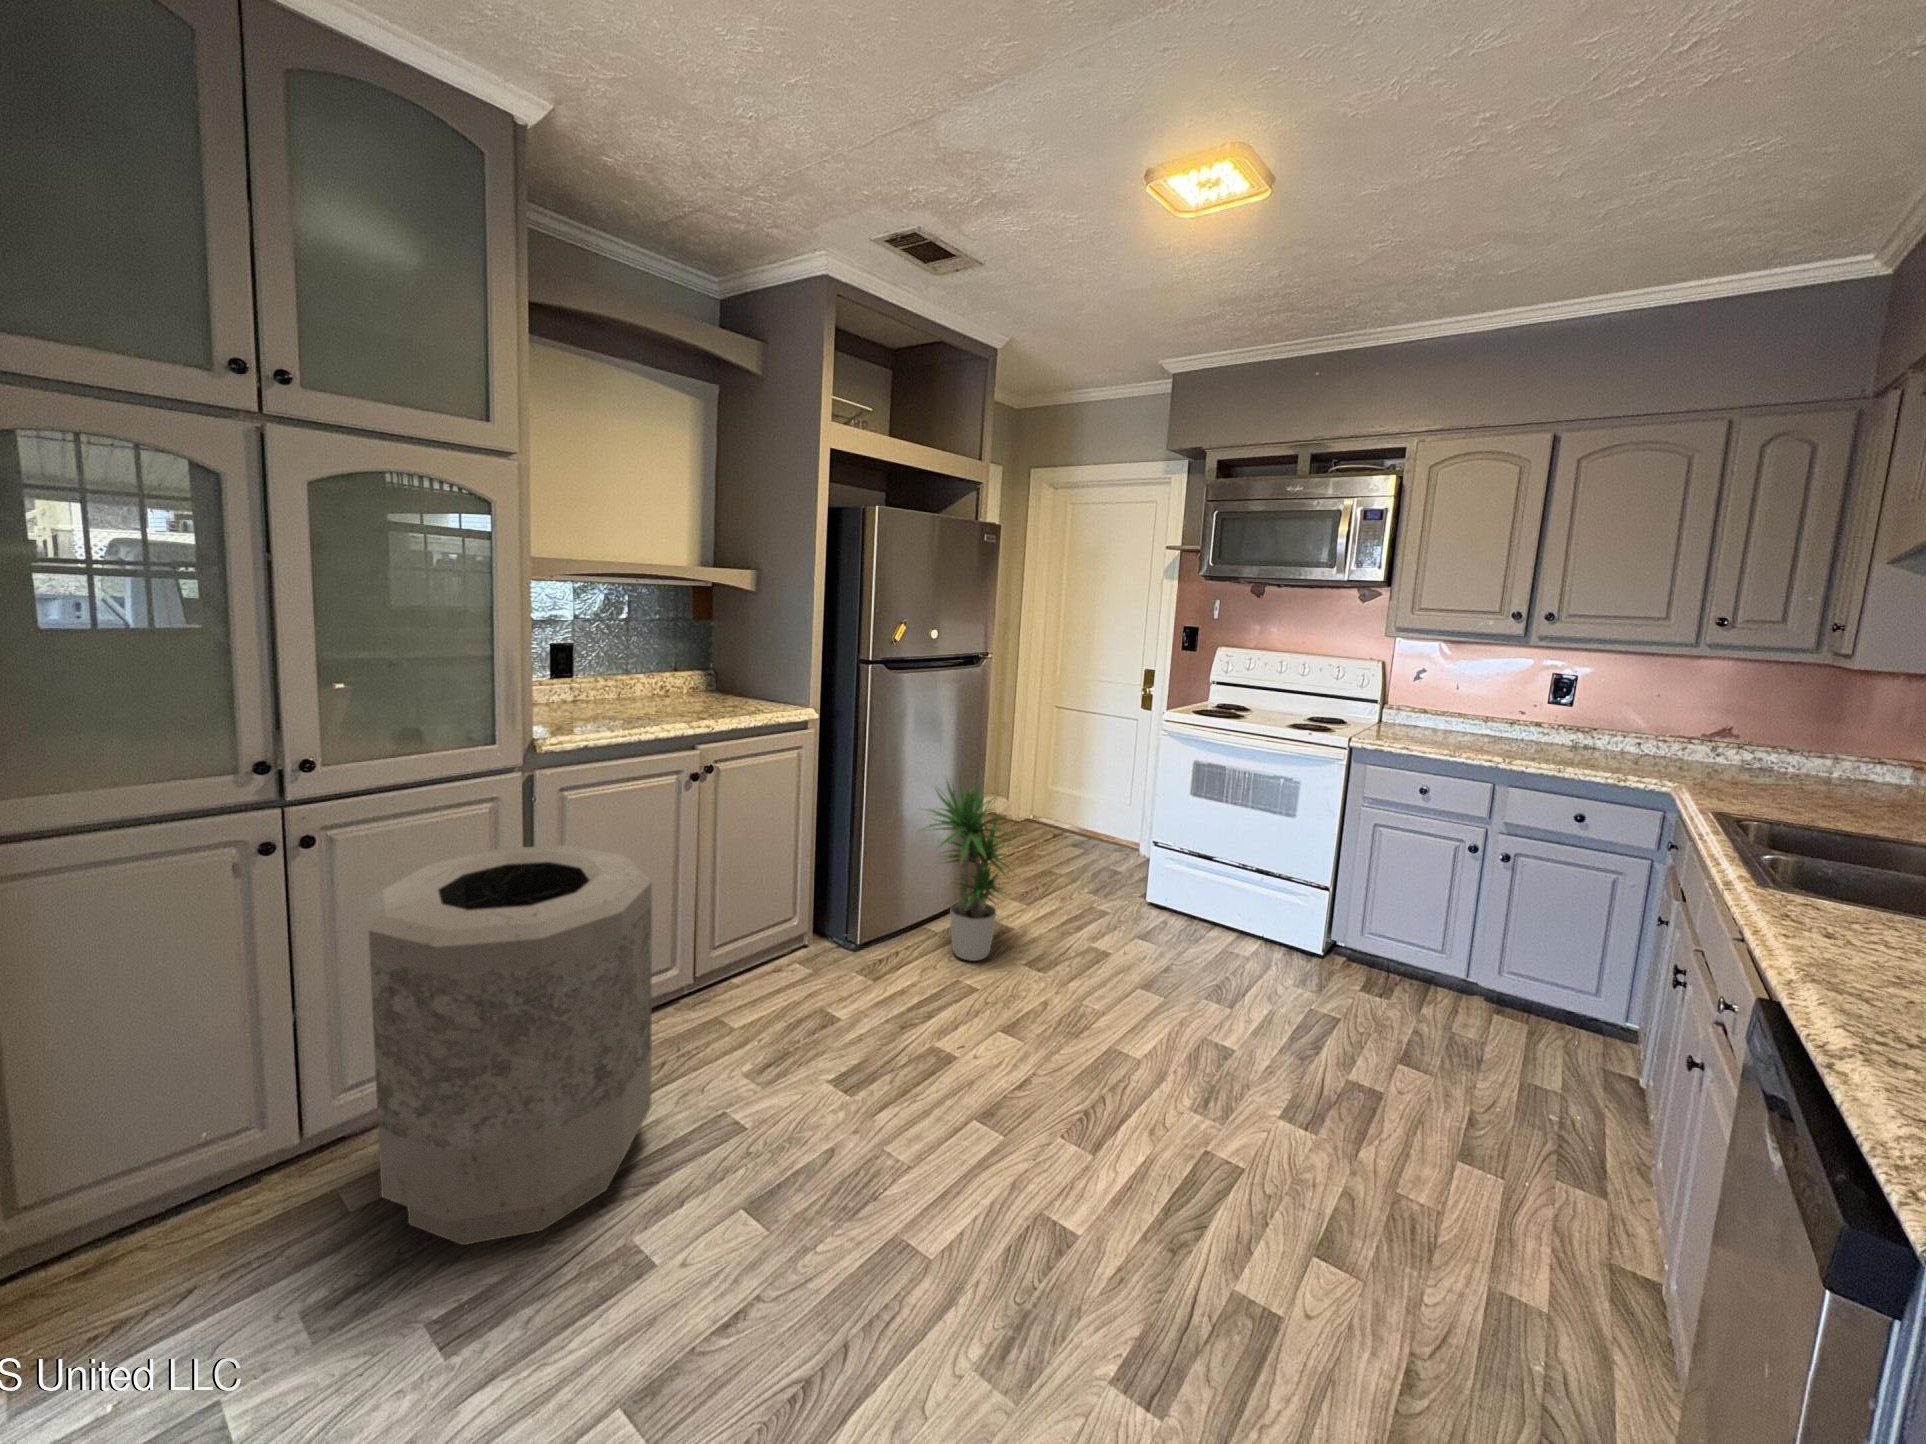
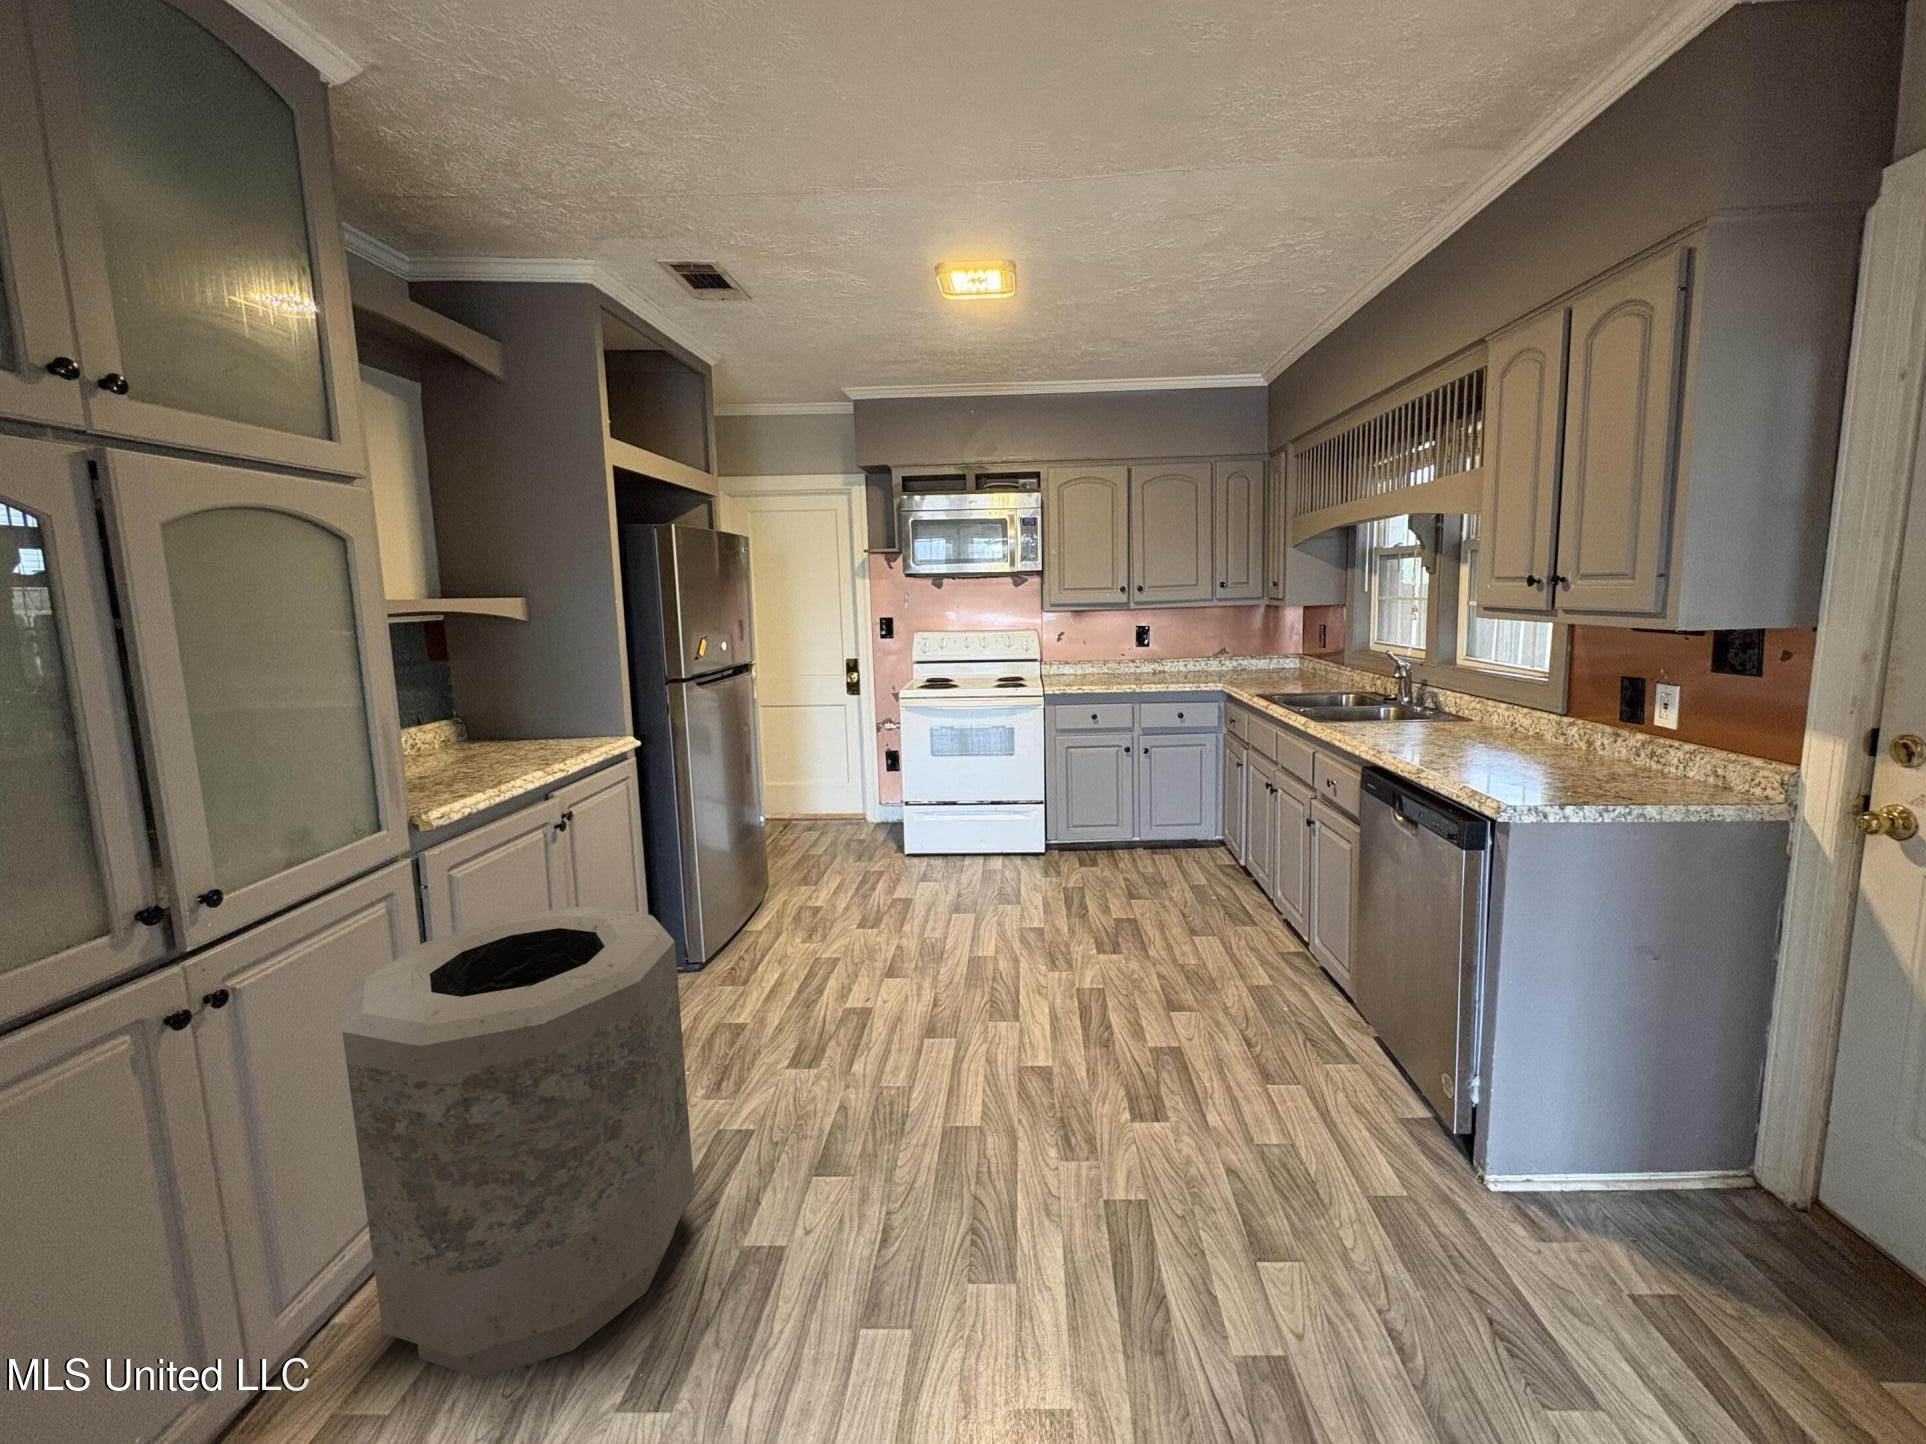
potted plant: present [926,780,1016,961] -> none [739,771,846,941]

